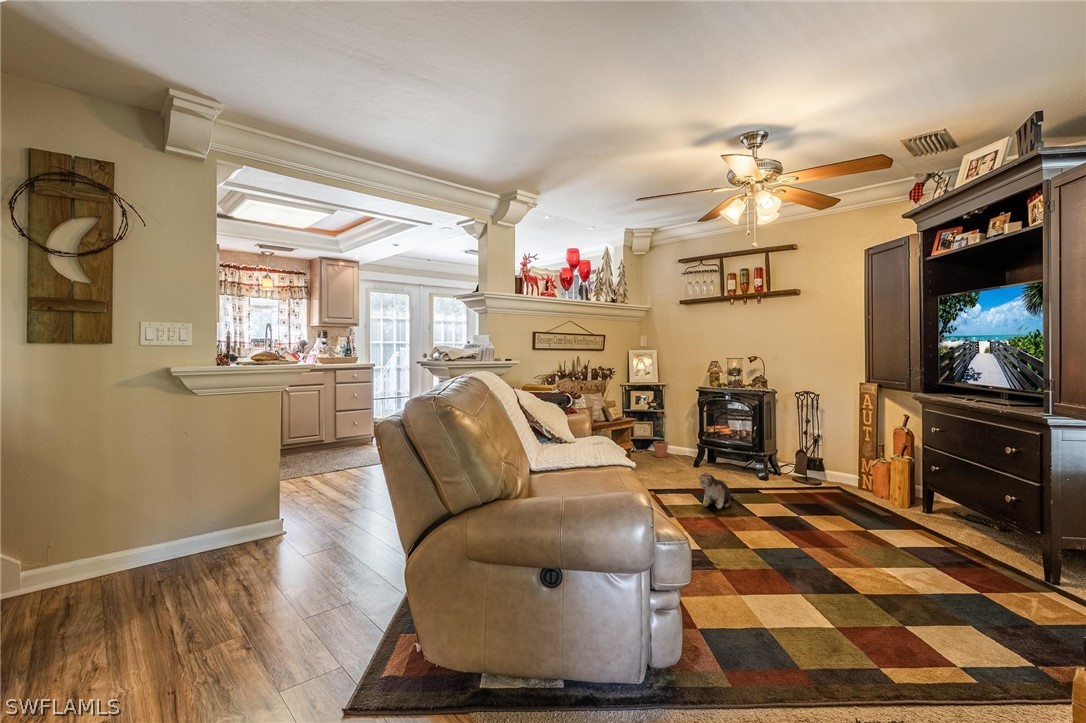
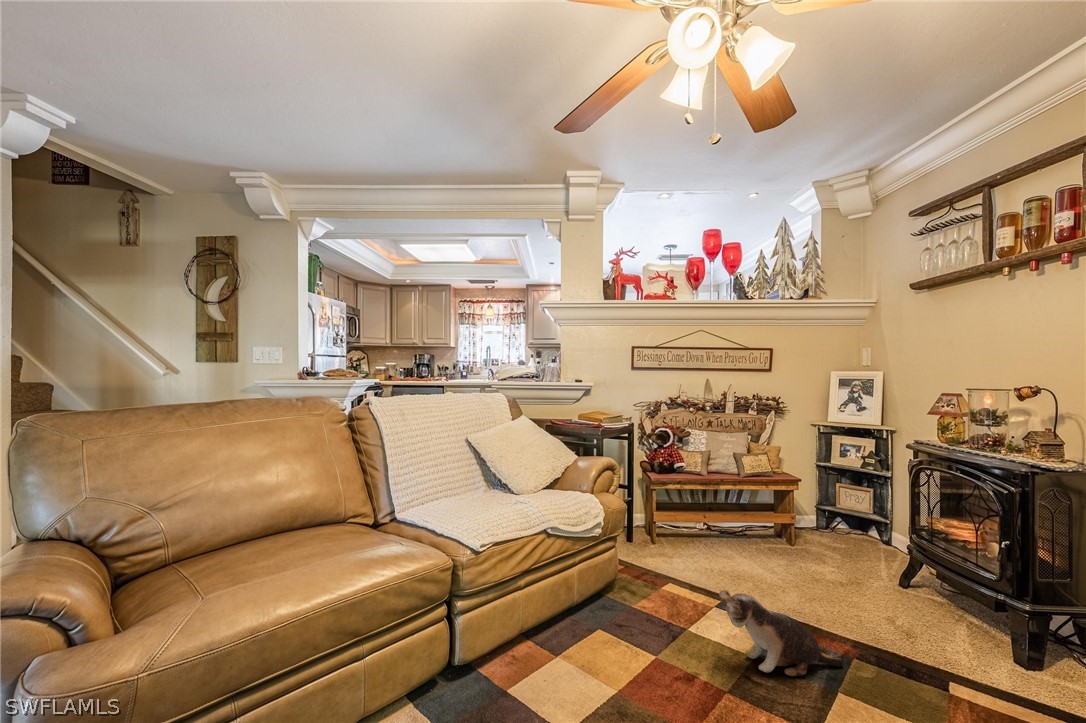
potted plant: present [648,413,669,457] -> none [856,474,892,554]

